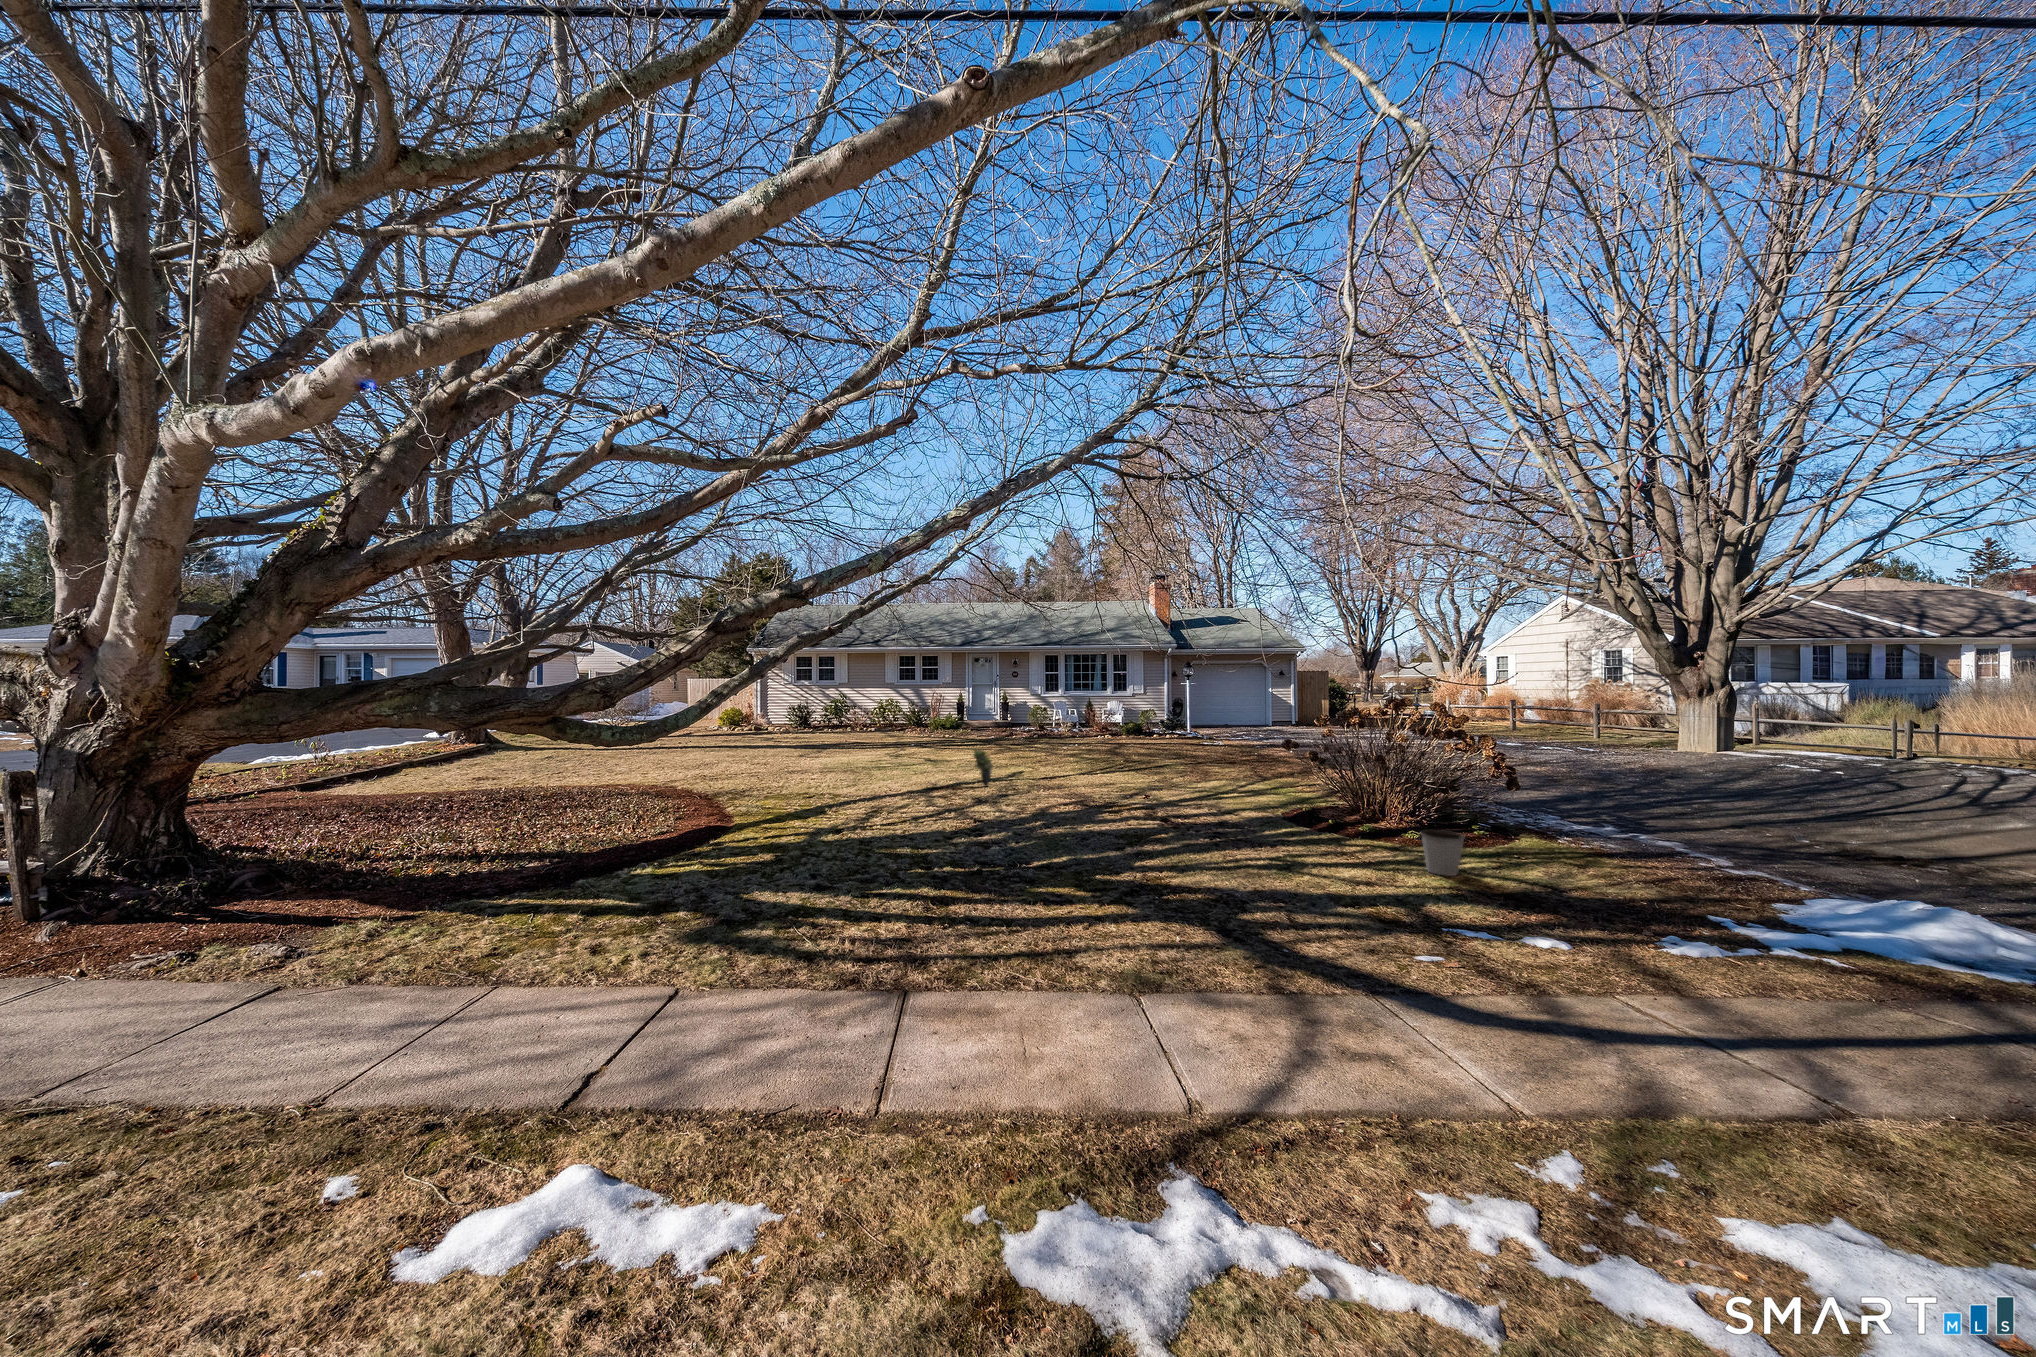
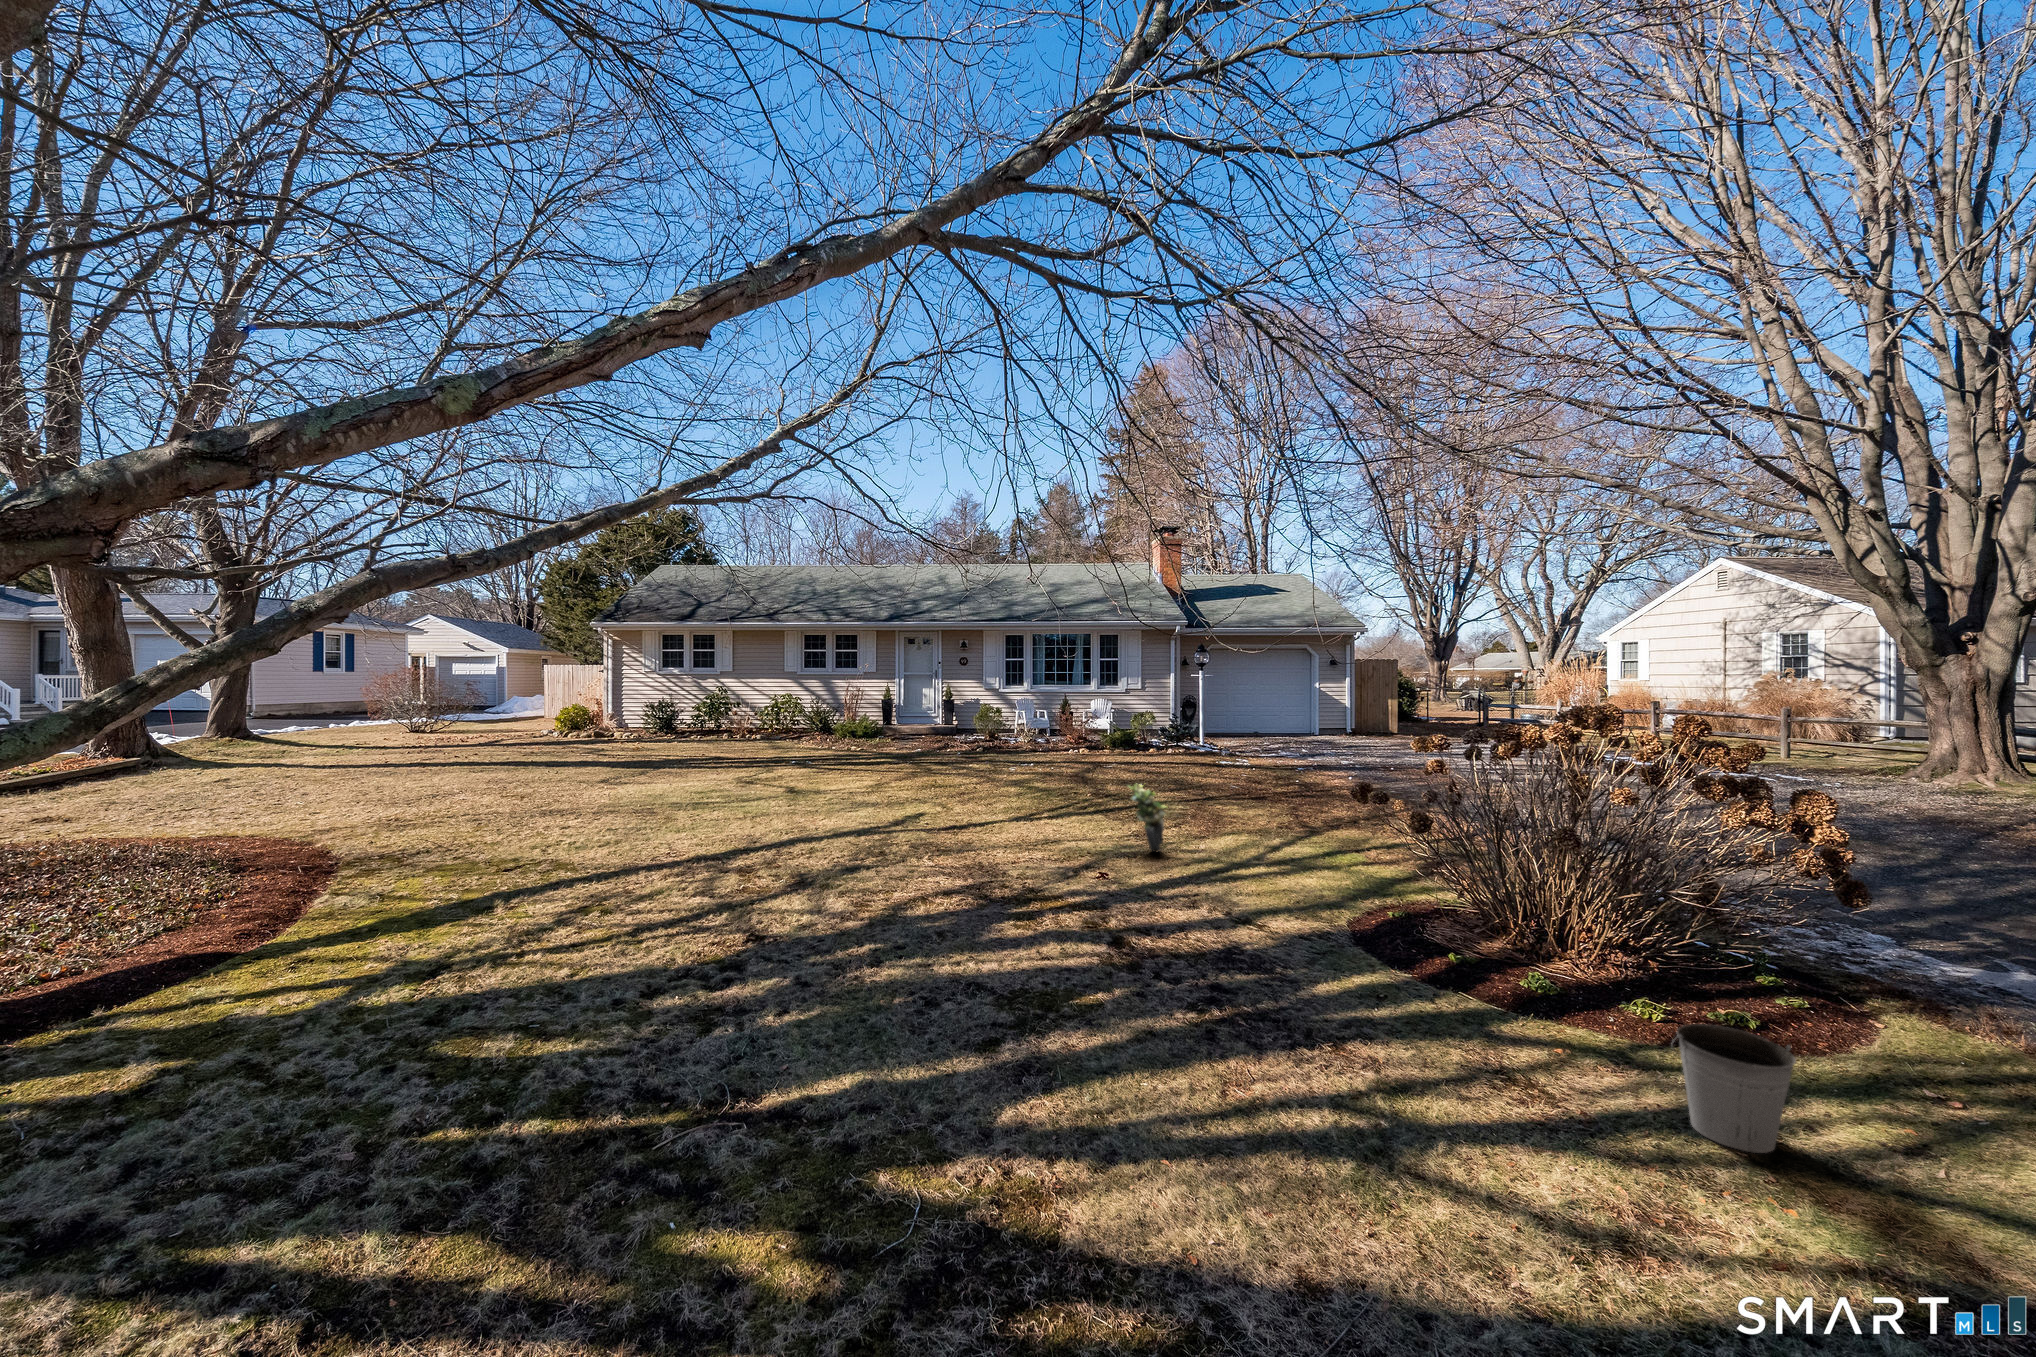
potted plant: present [973,748,993,787] -> present [1129,784,1166,852]

